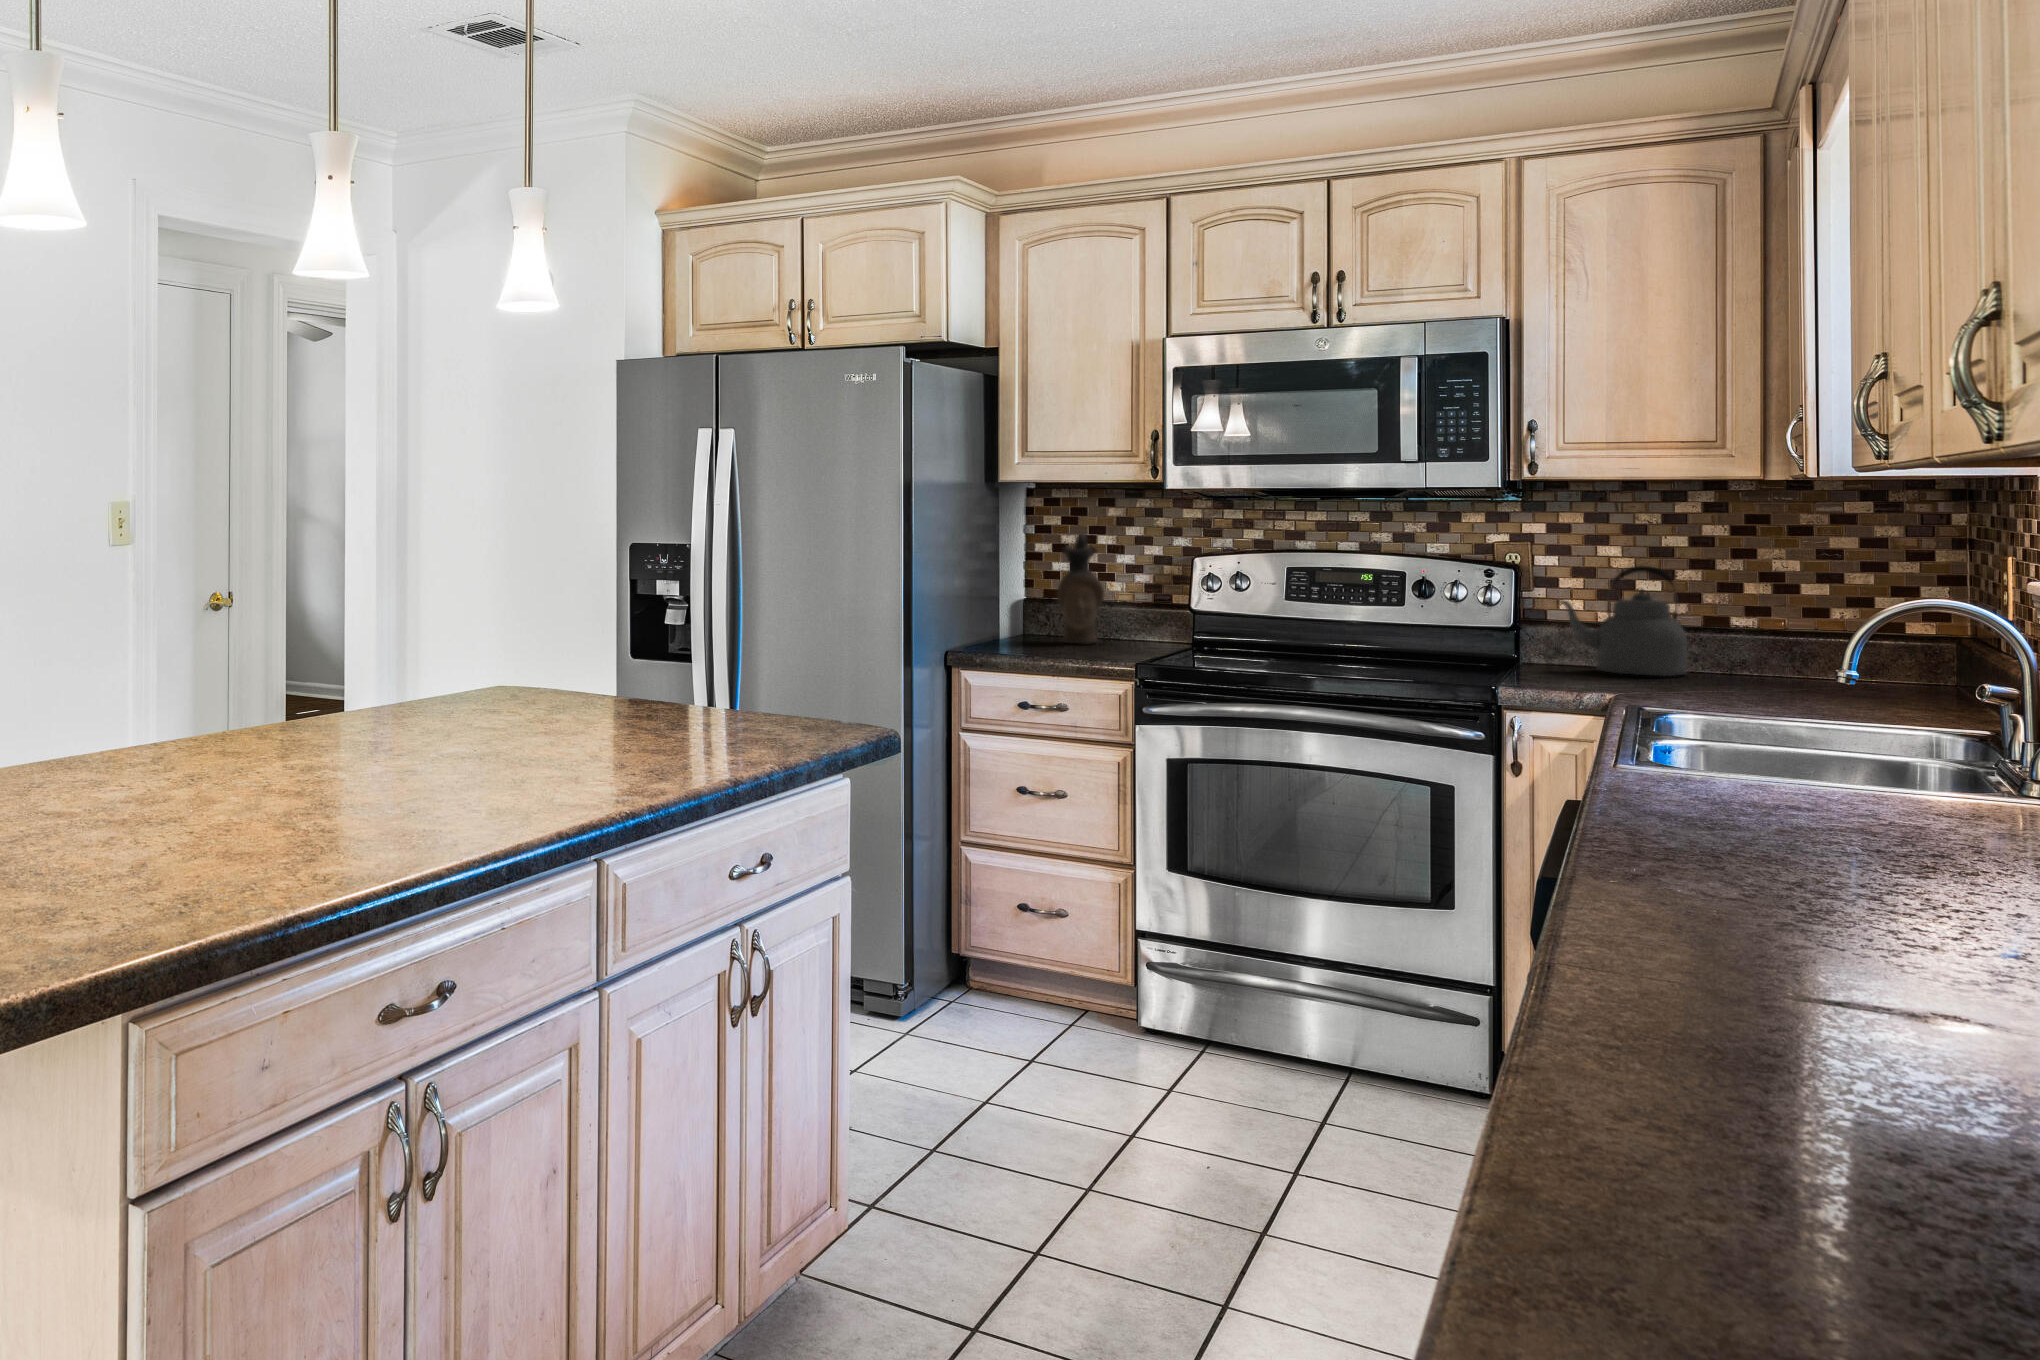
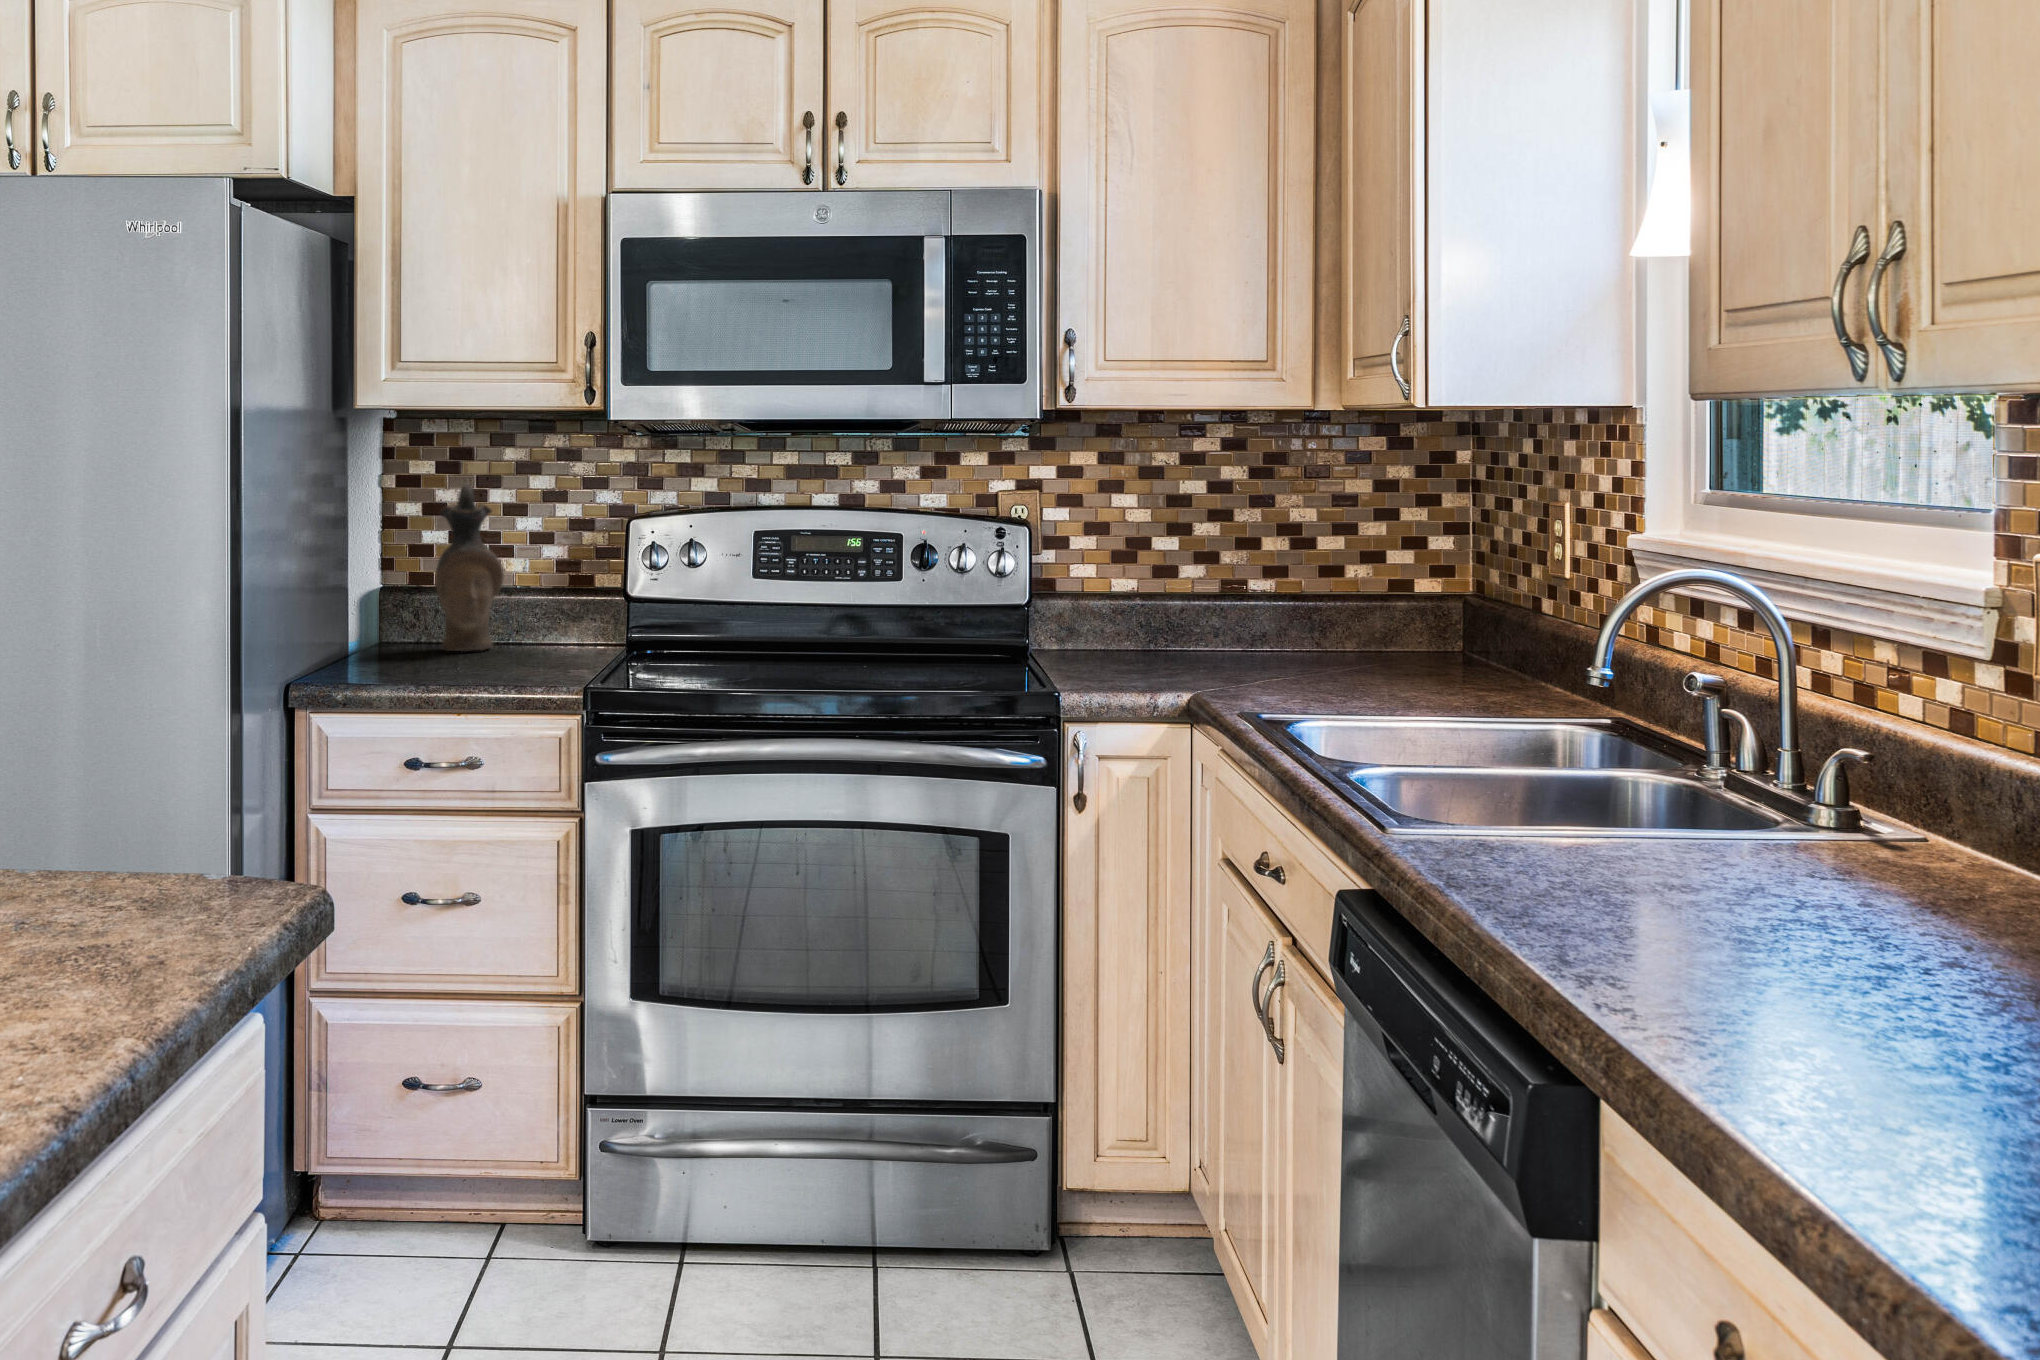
kettle: present [1558,566,1688,676] -> none [1078,519,1221,659]

